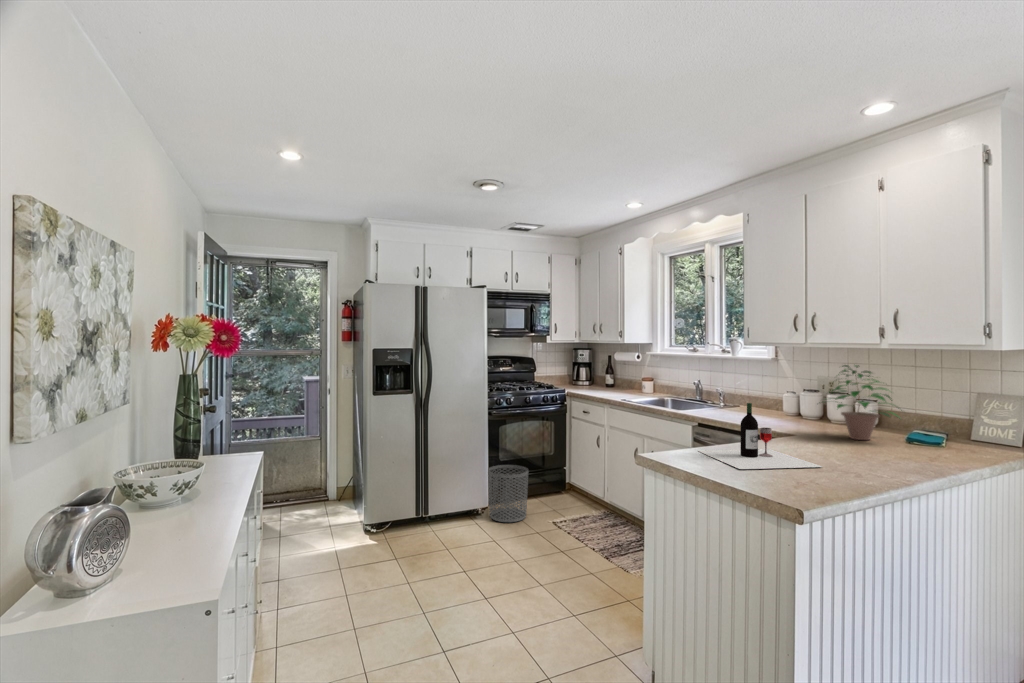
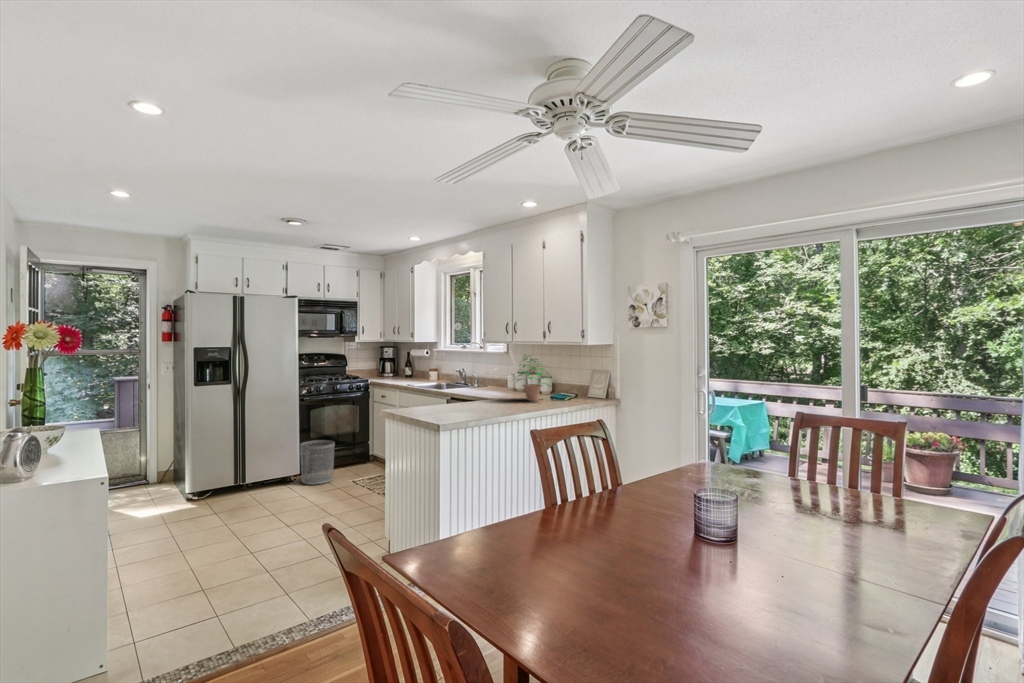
wine bottle: present [699,403,822,469] -> none [425,378,488,416]

